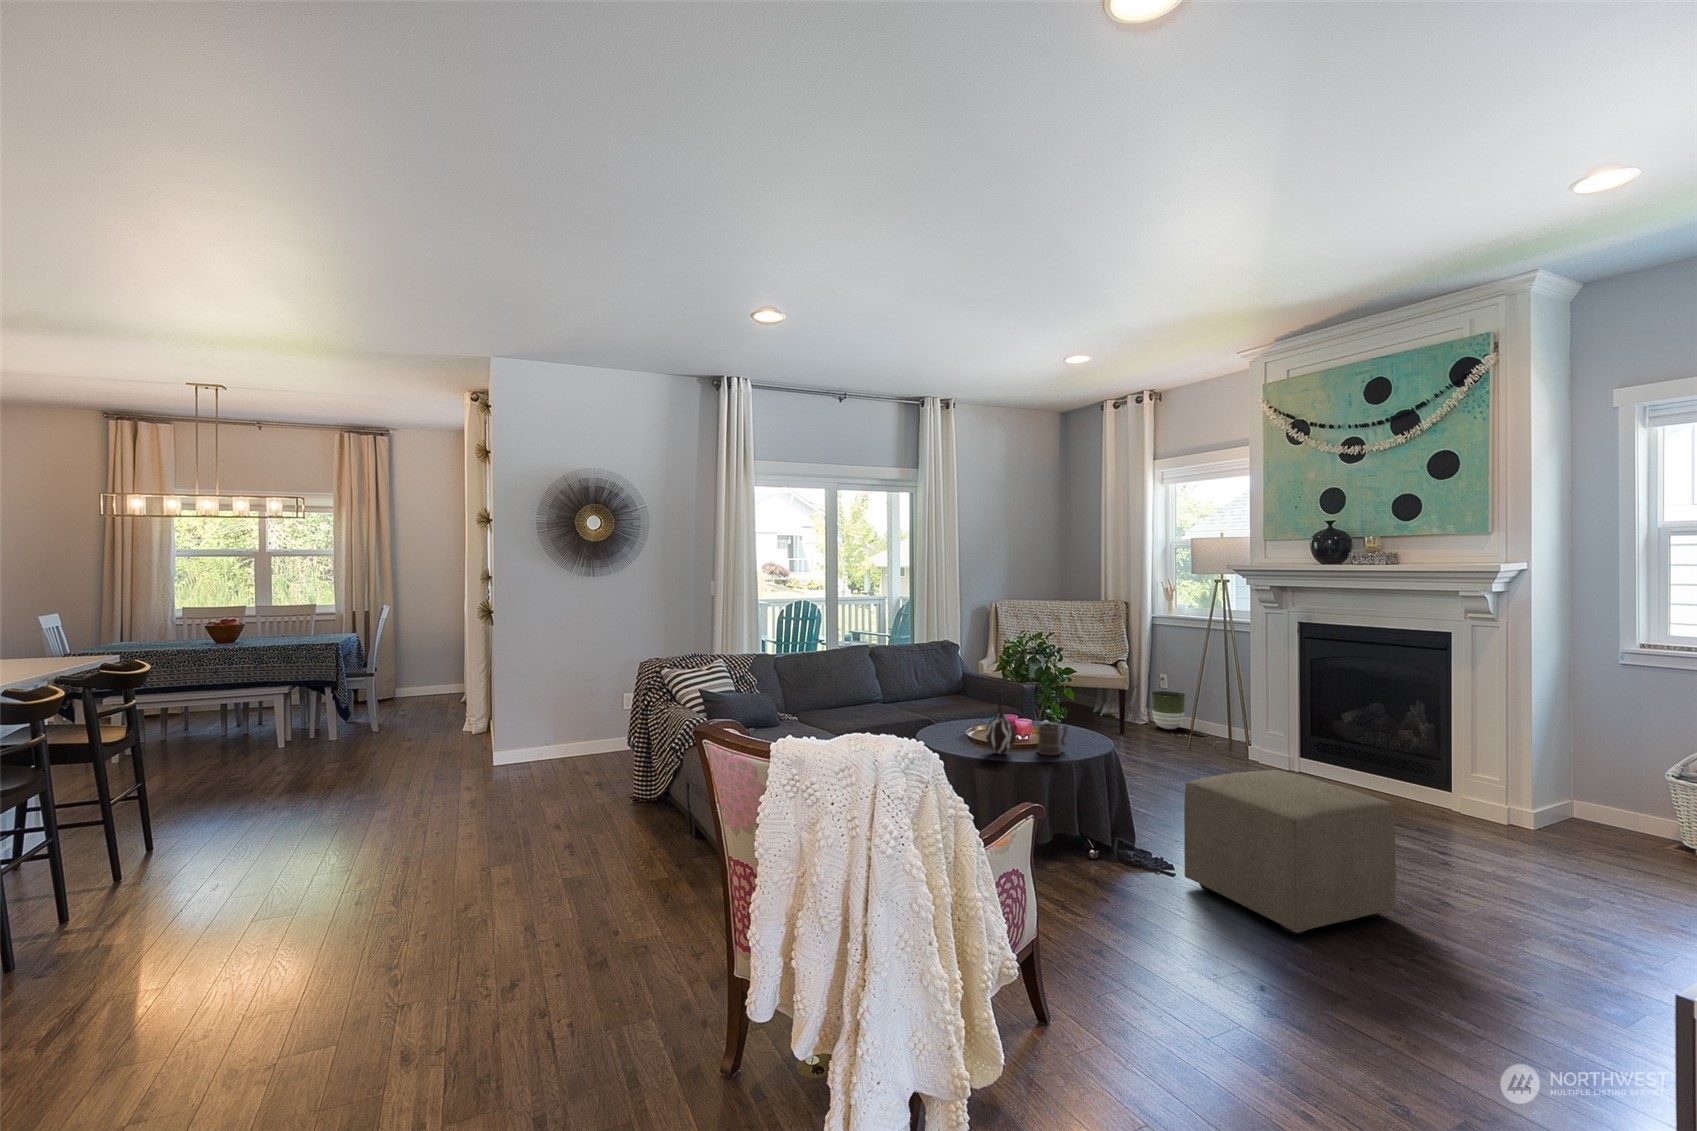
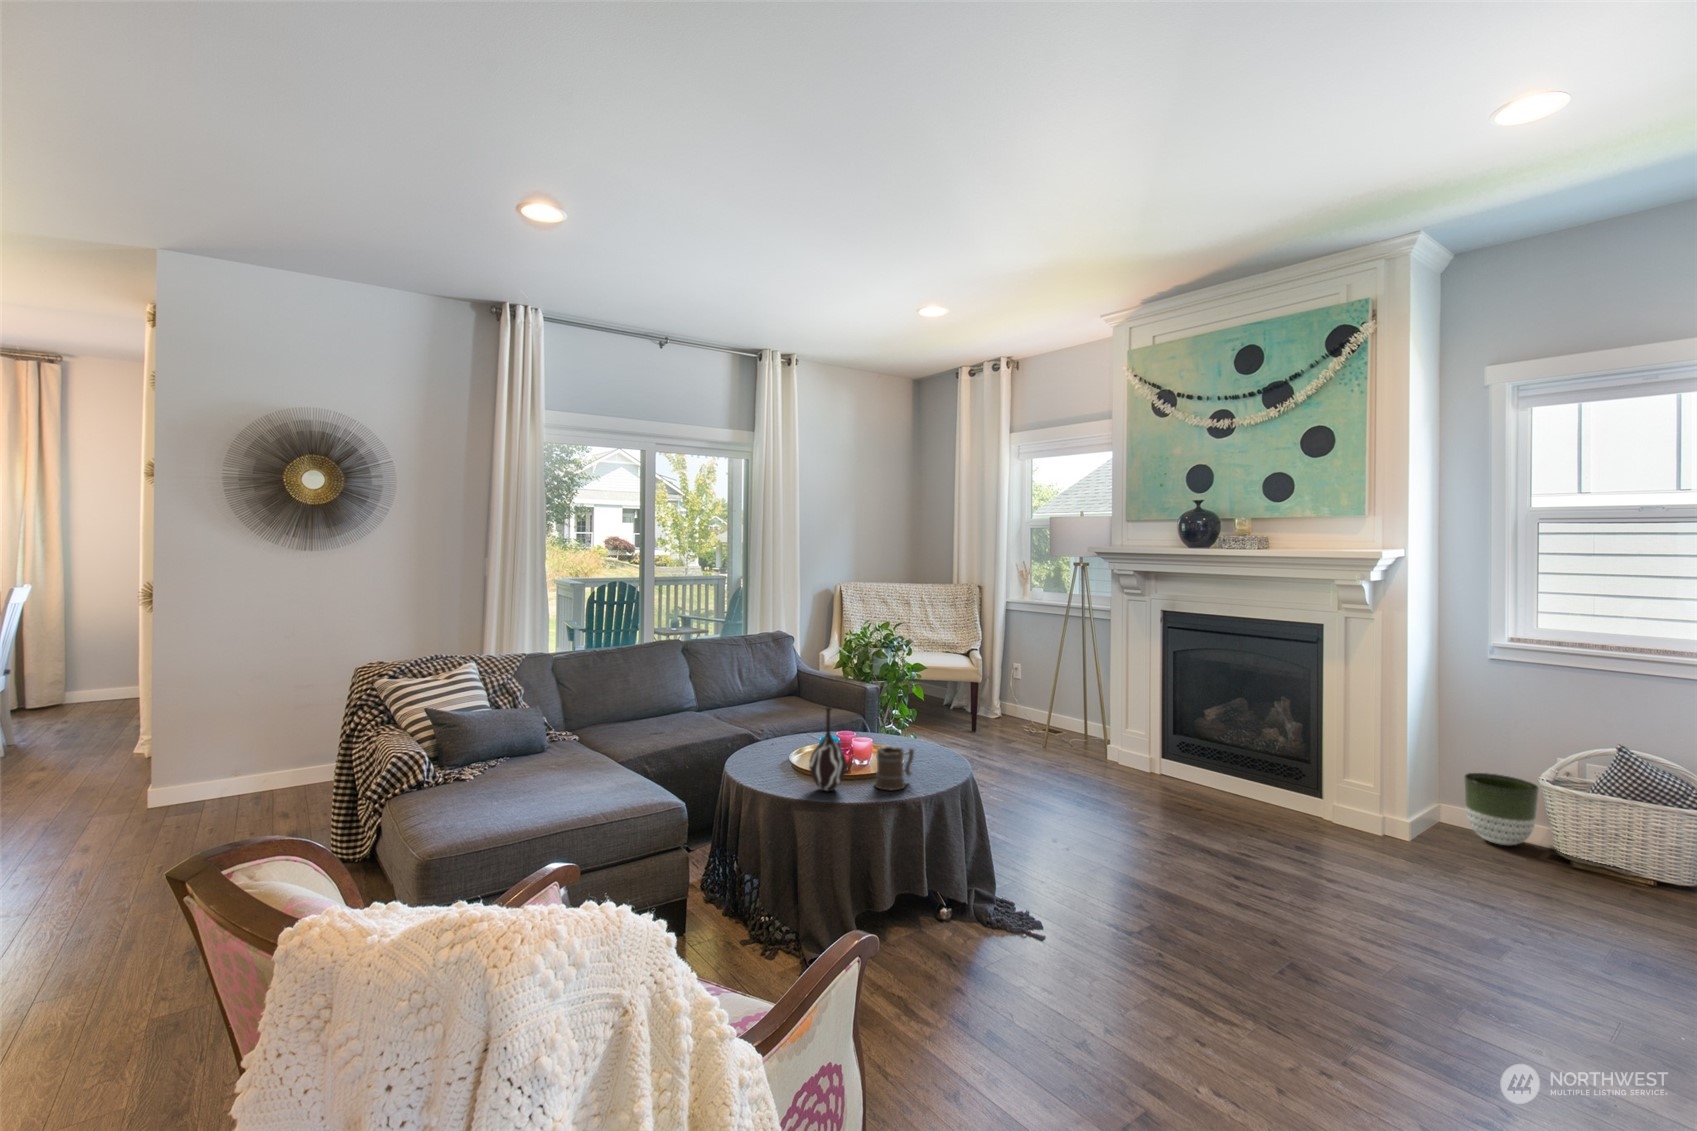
planter: present [1151,691,1185,729] -> present [1464,773,1539,845]
ottoman: present [1184,770,1396,935] -> none [1055,798,1308,1034]

